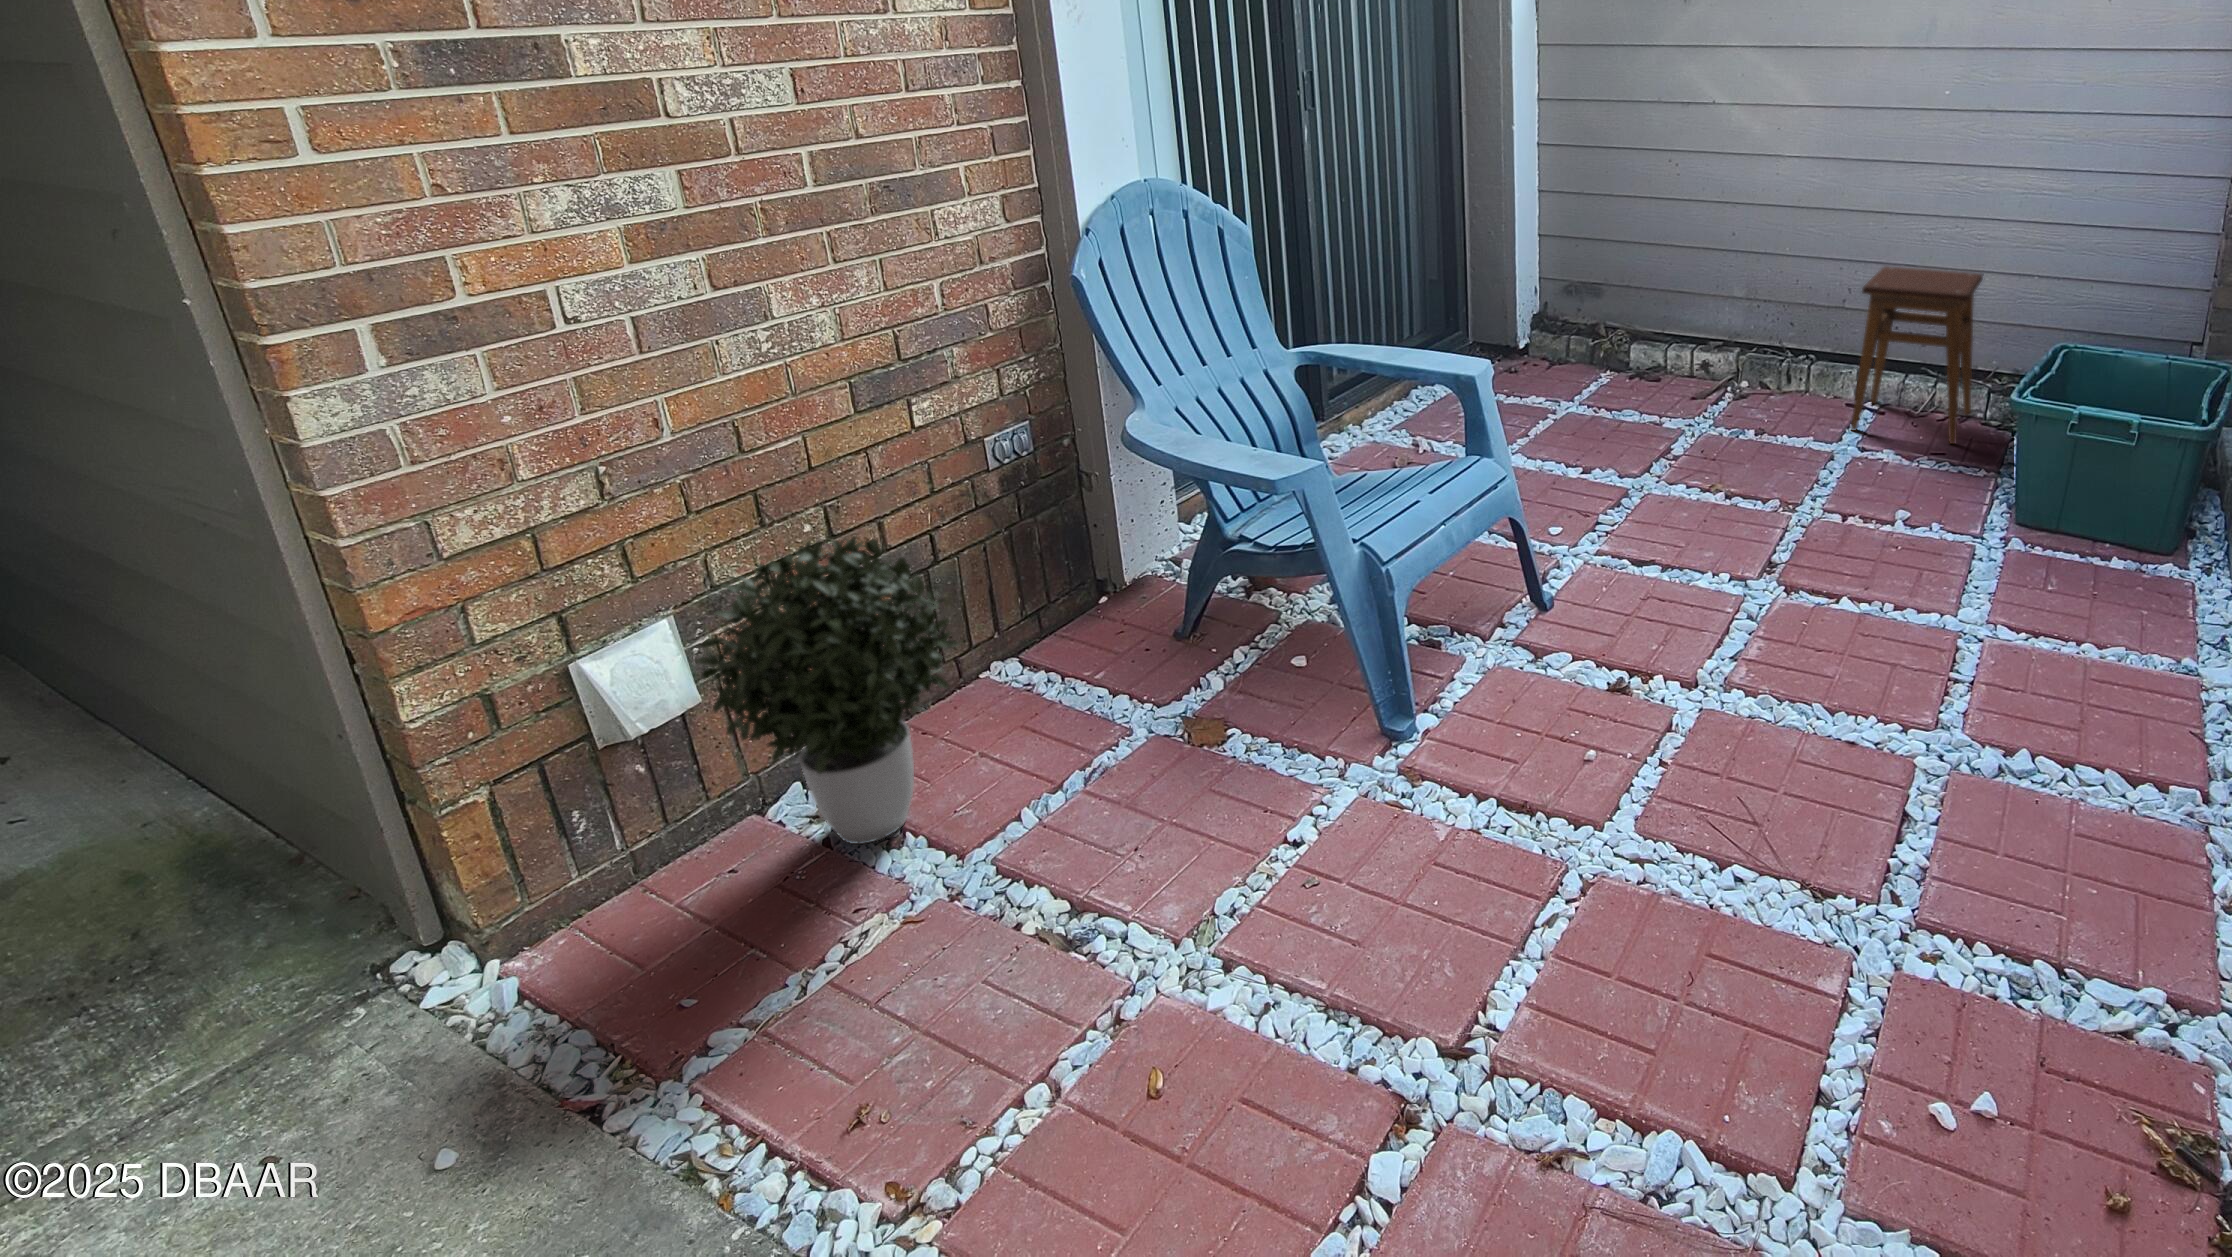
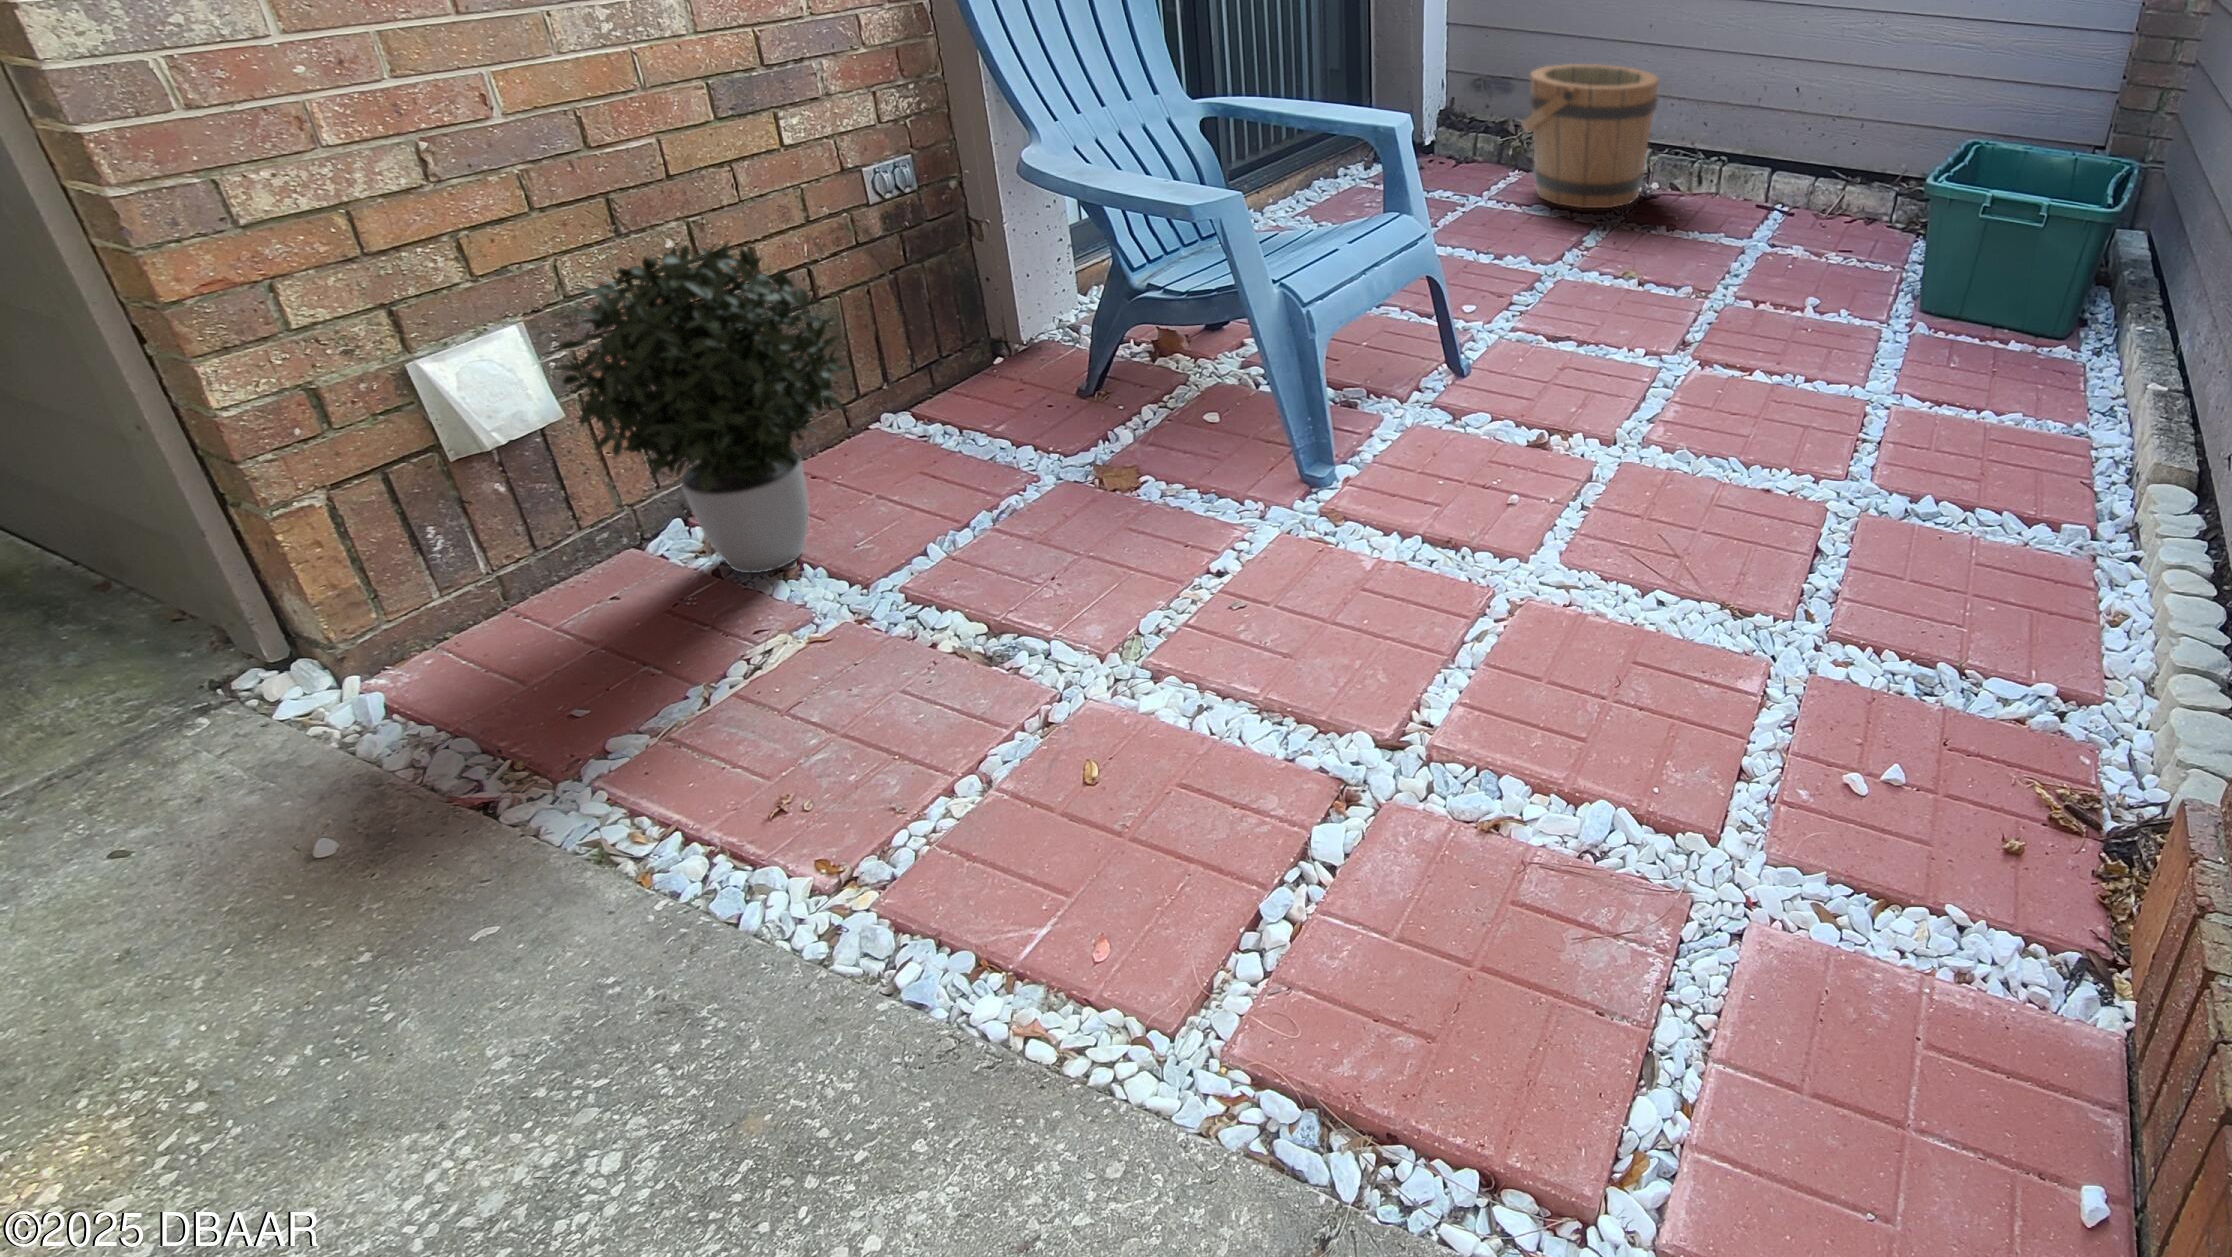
stool: present [1851,266,1983,444] -> none [1759,62,1898,243]
bucket: none [1610,272,1744,412] -> present [1521,64,1659,208]

